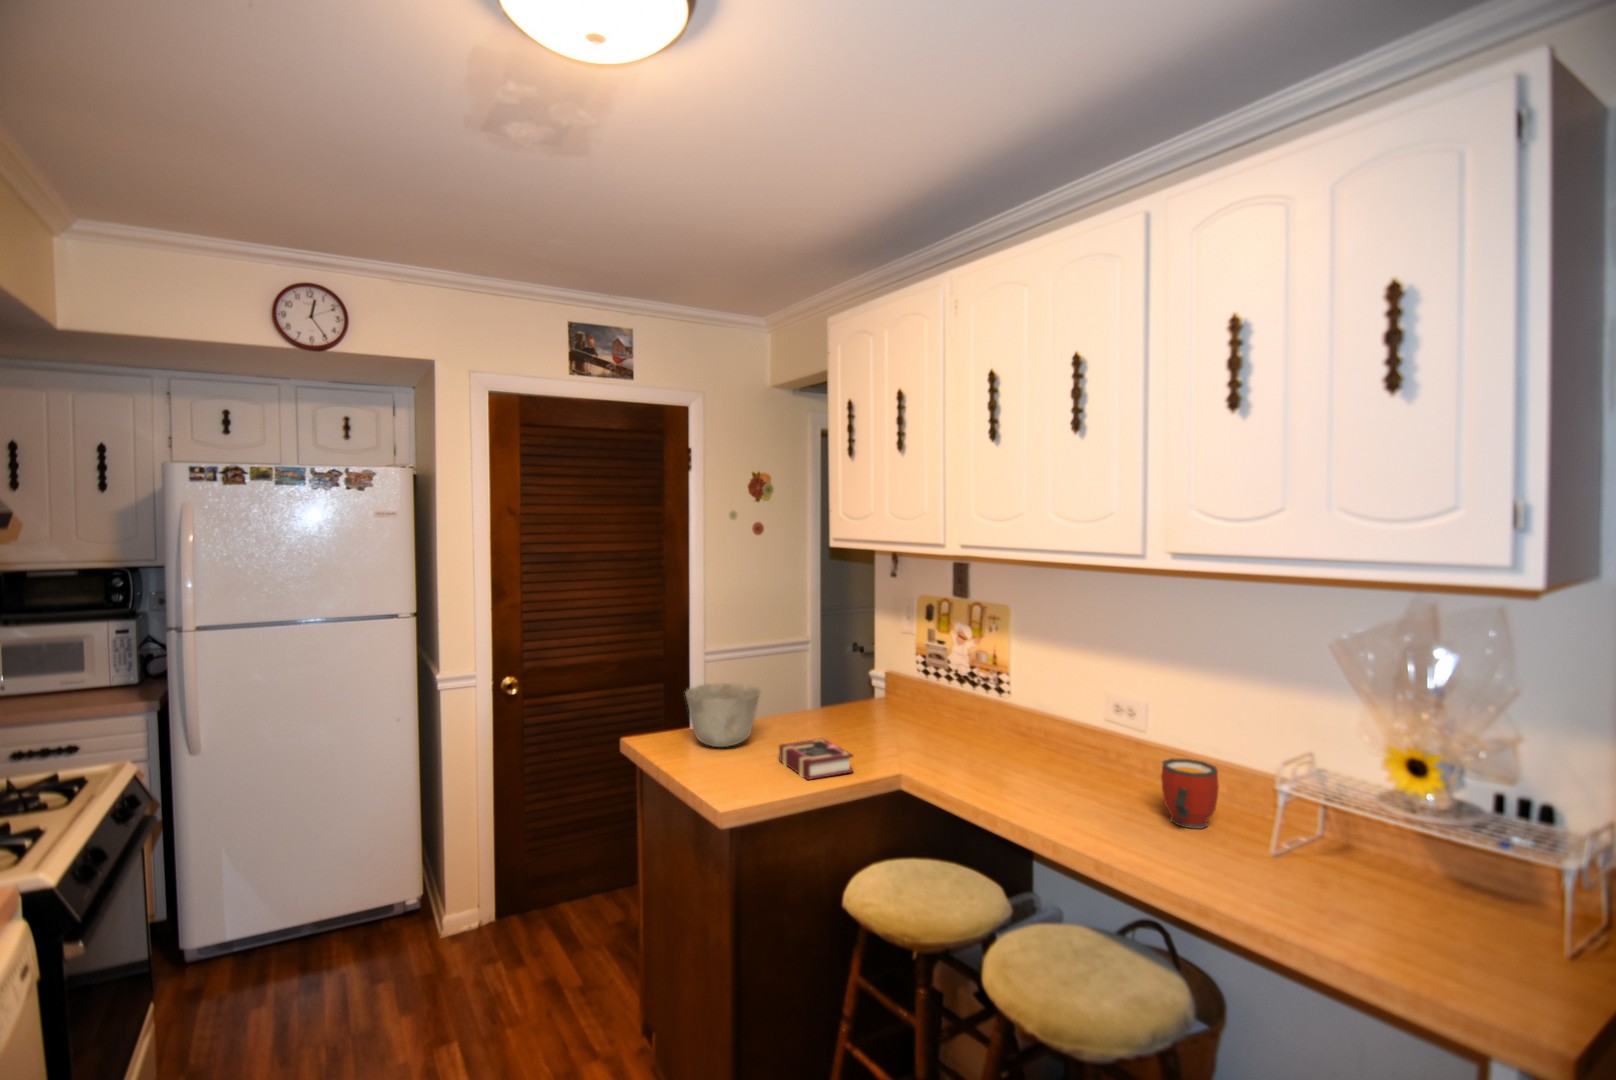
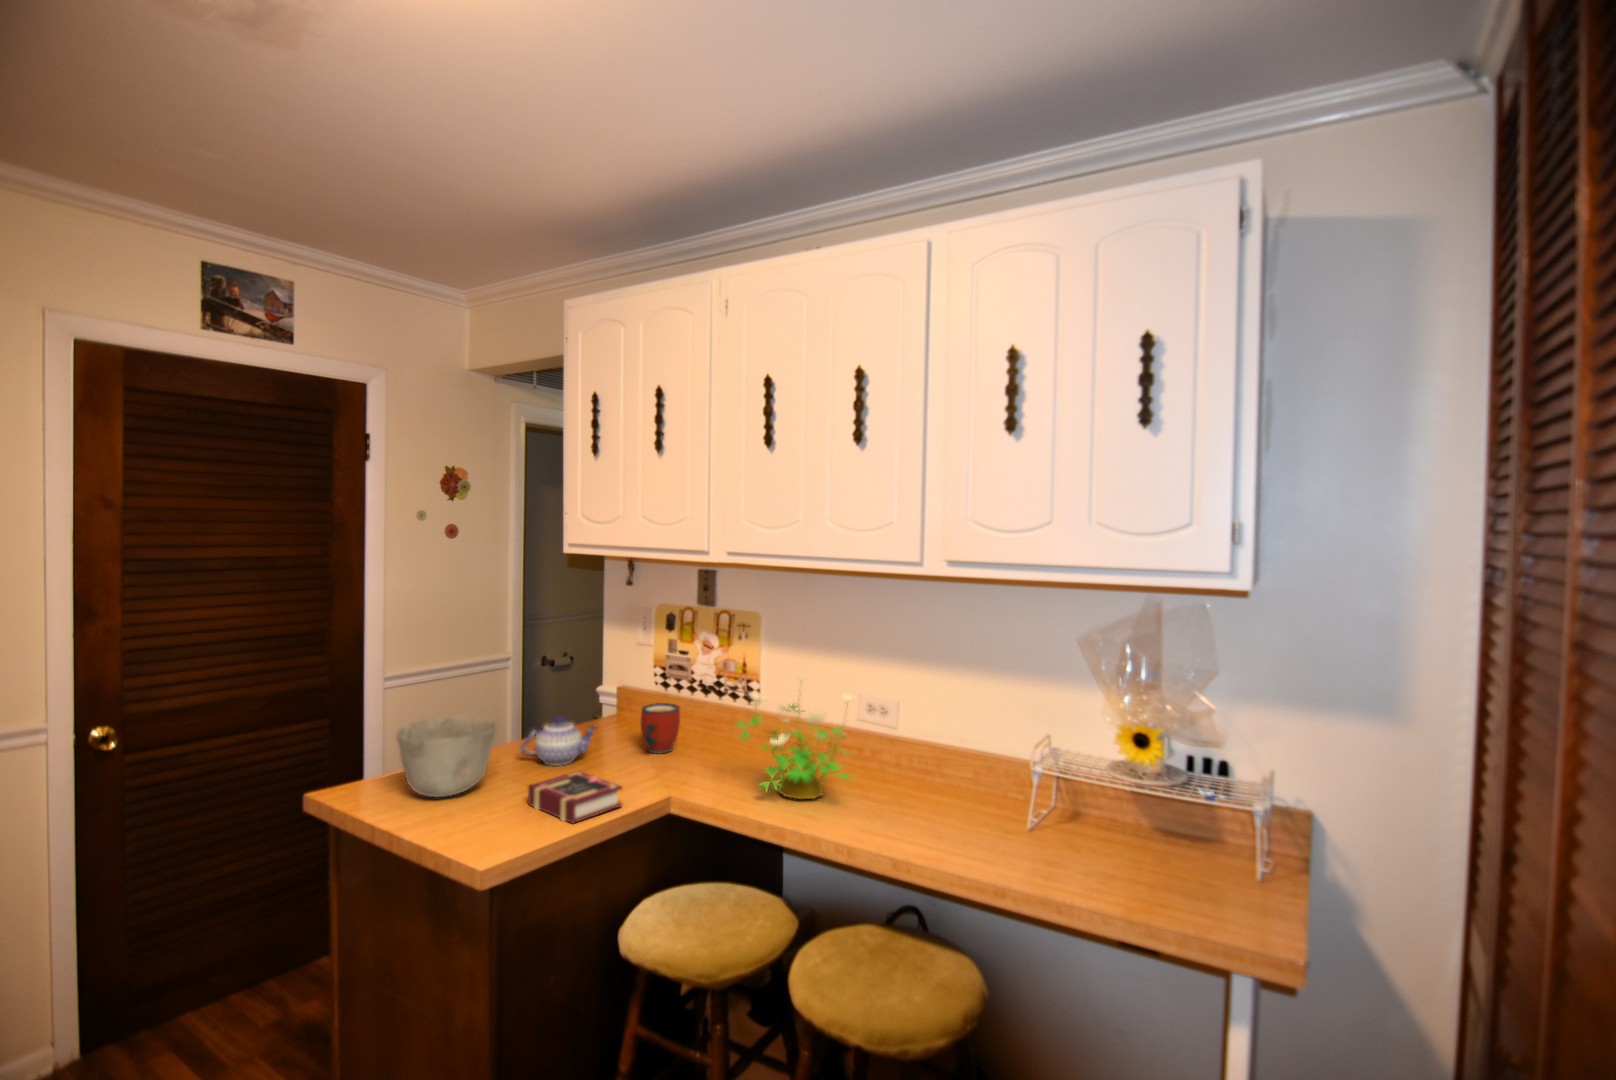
potted plant: none [961,668,1078,790] -> present [738,678,854,799]
teapot: none [786,691,851,735] -> present [520,716,598,766]
mug: present [1161,759,1219,829] -> present [641,703,680,754]

